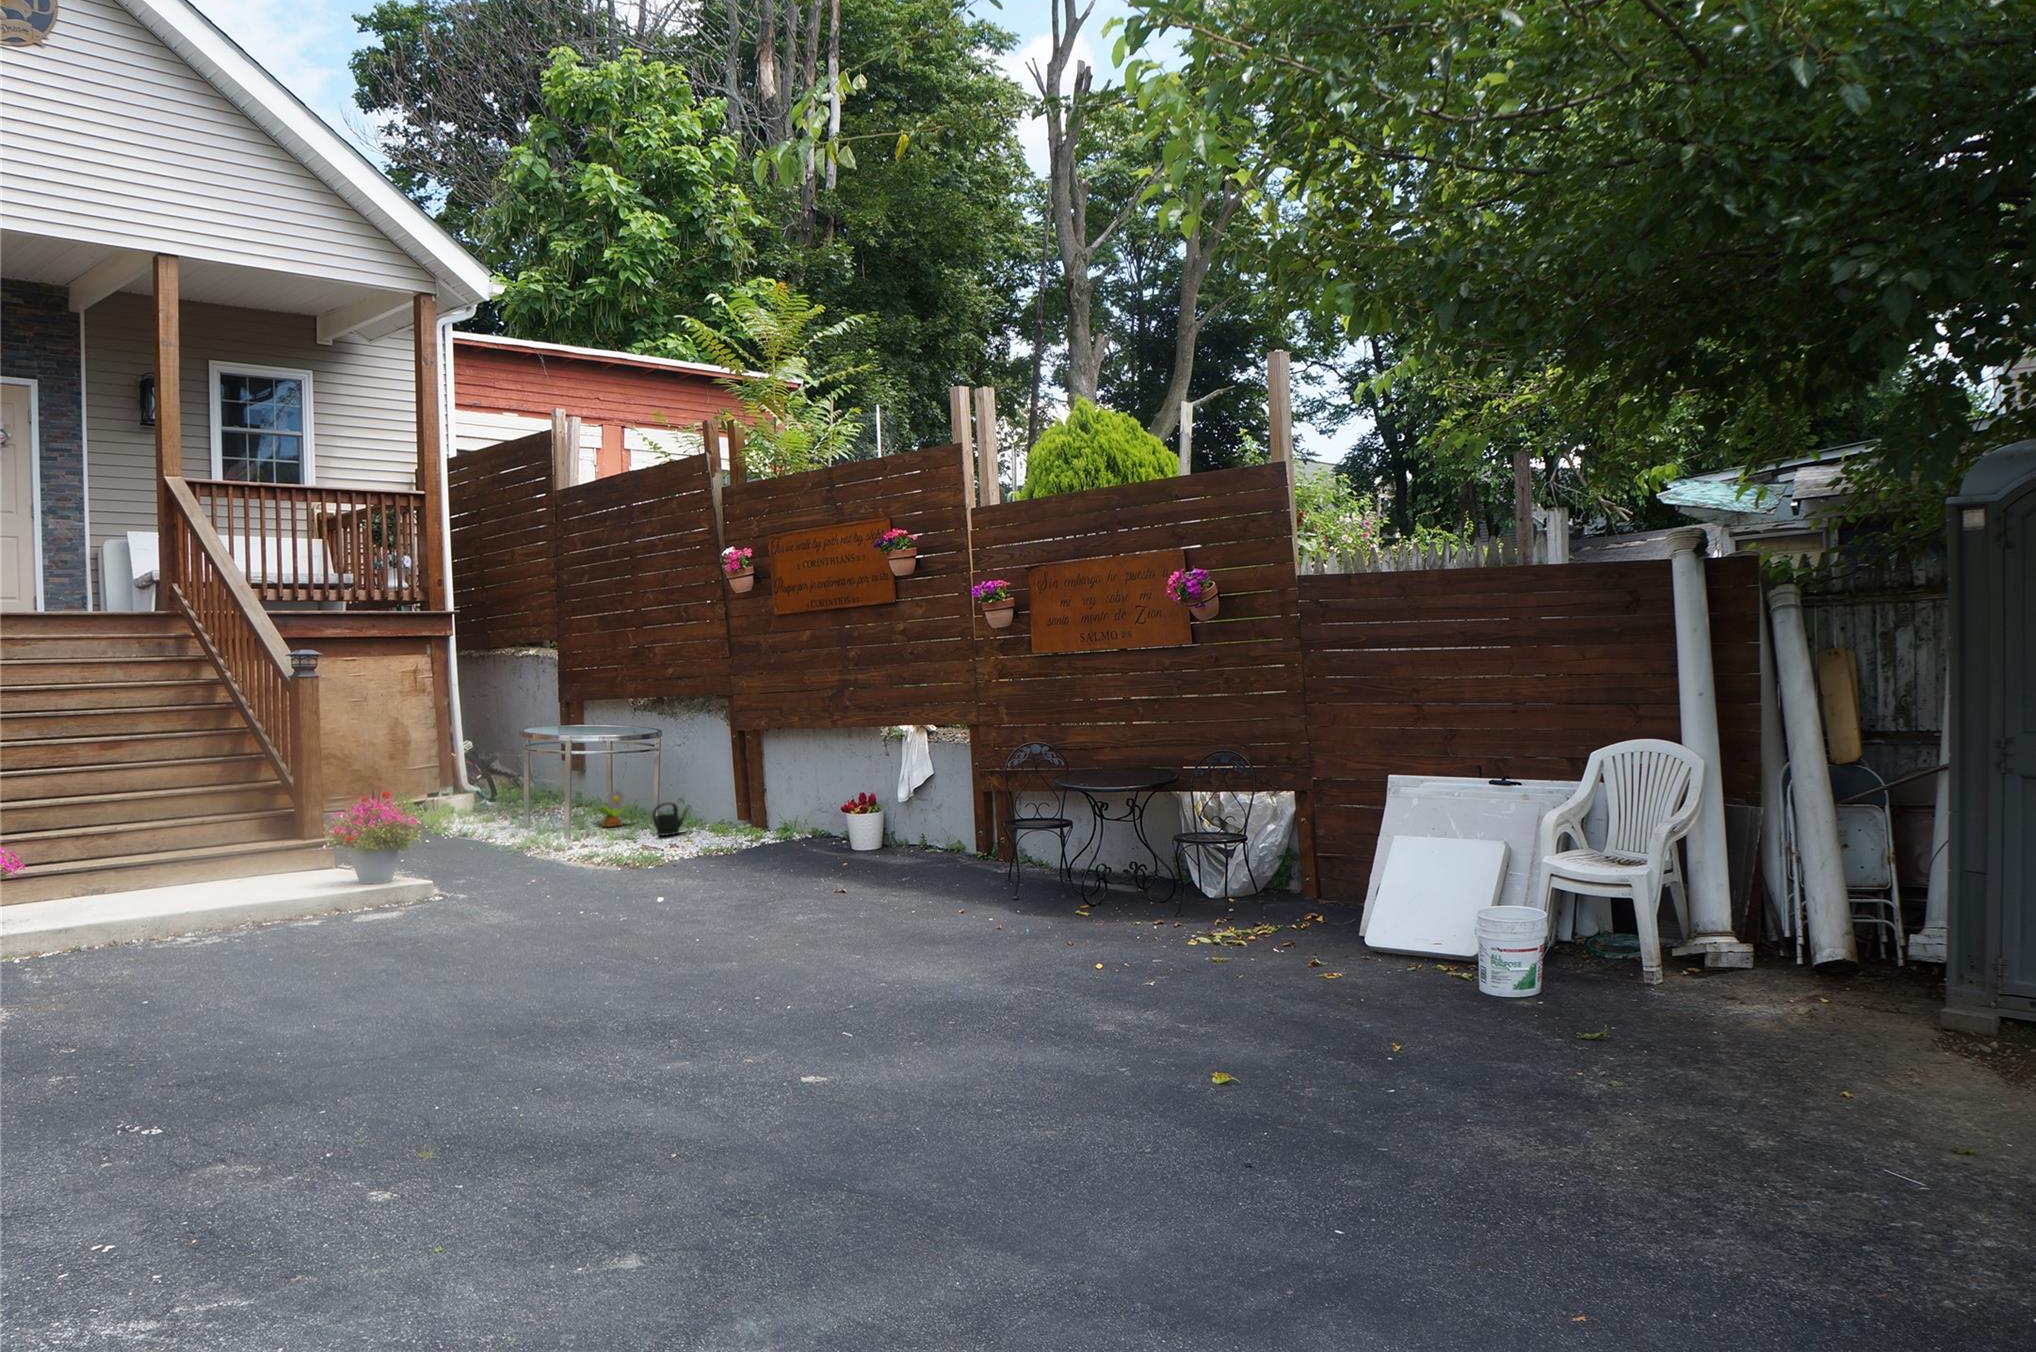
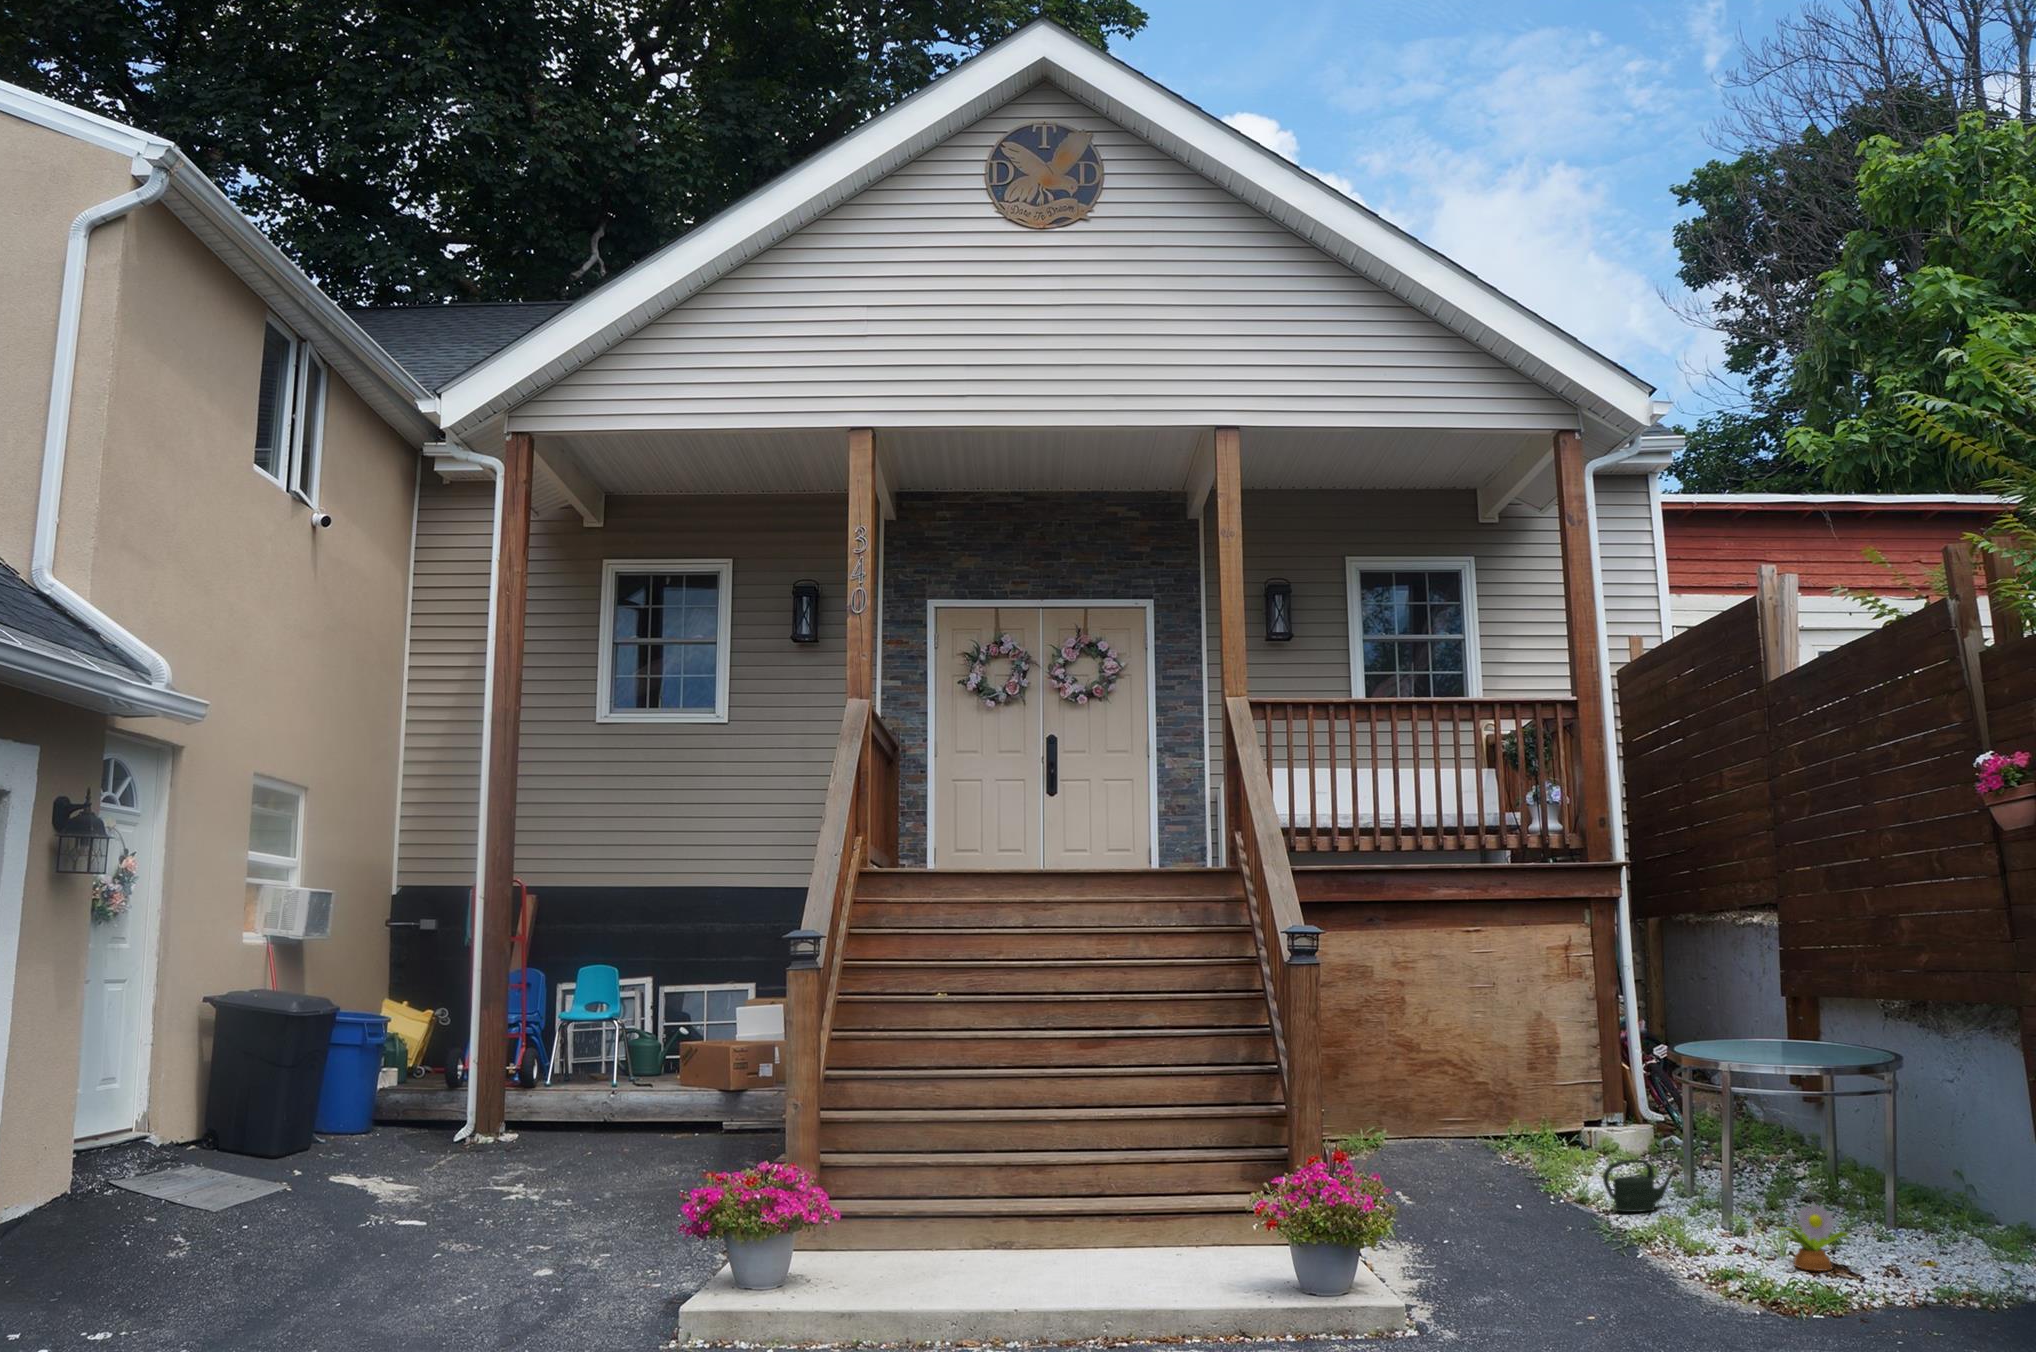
watering can: present [652,803,687,836] -> present [1603,1159,1677,1212]

